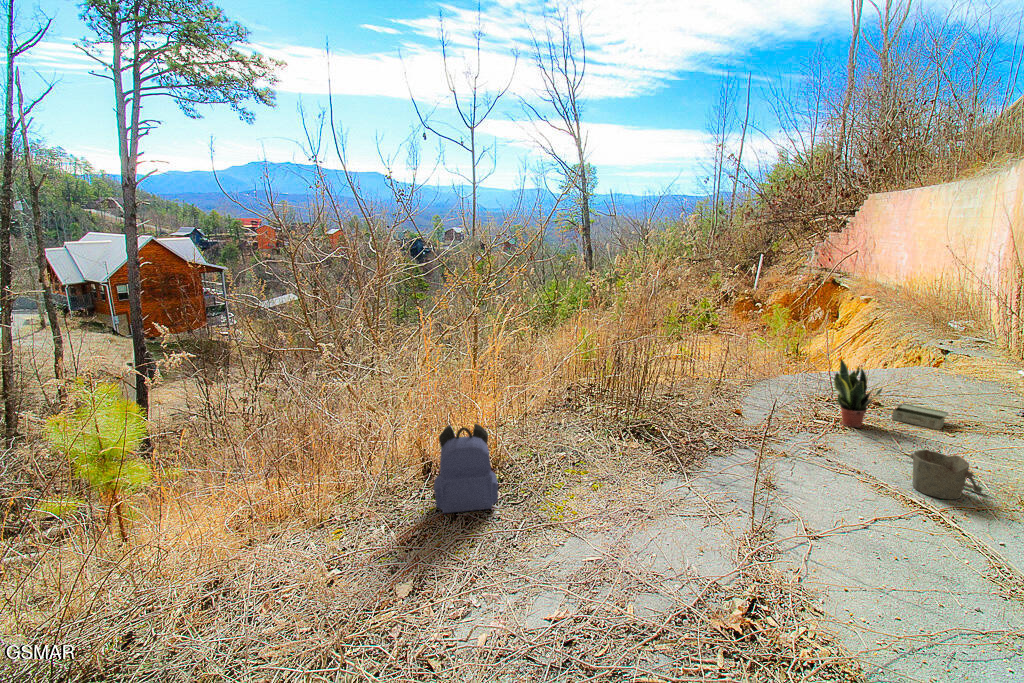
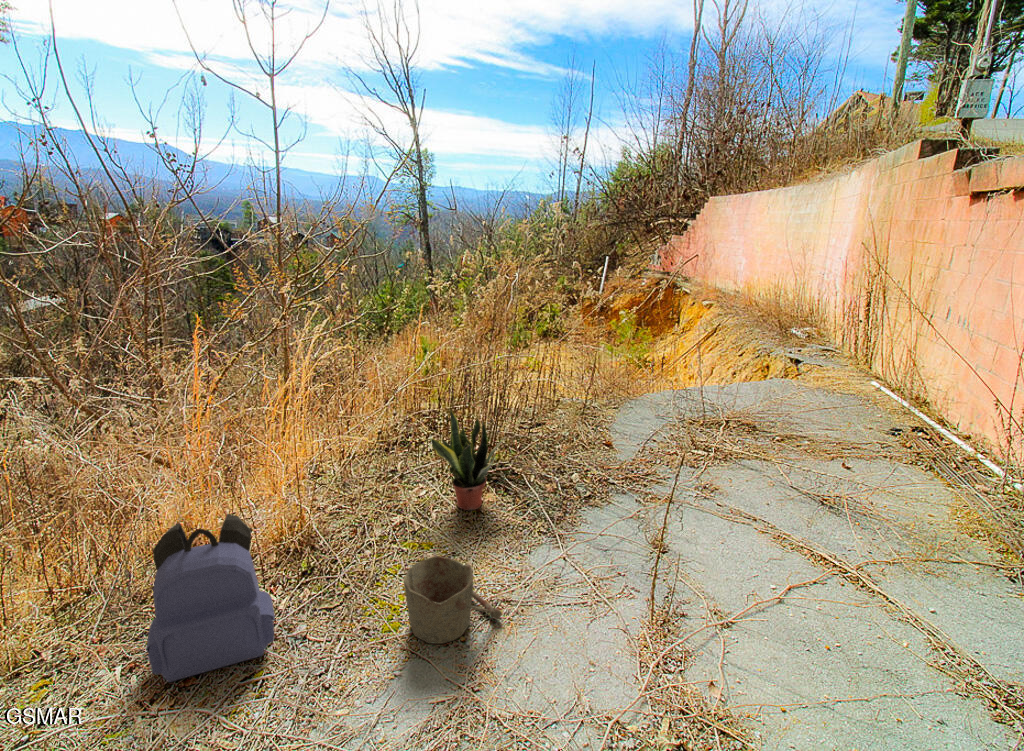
potted plant: present [834,360,882,427] -> present [431,410,503,510]
toolbox: present [892,404,948,430] -> none [766,421,818,449]
bucket: present [911,450,982,499] -> present [404,556,502,644]

